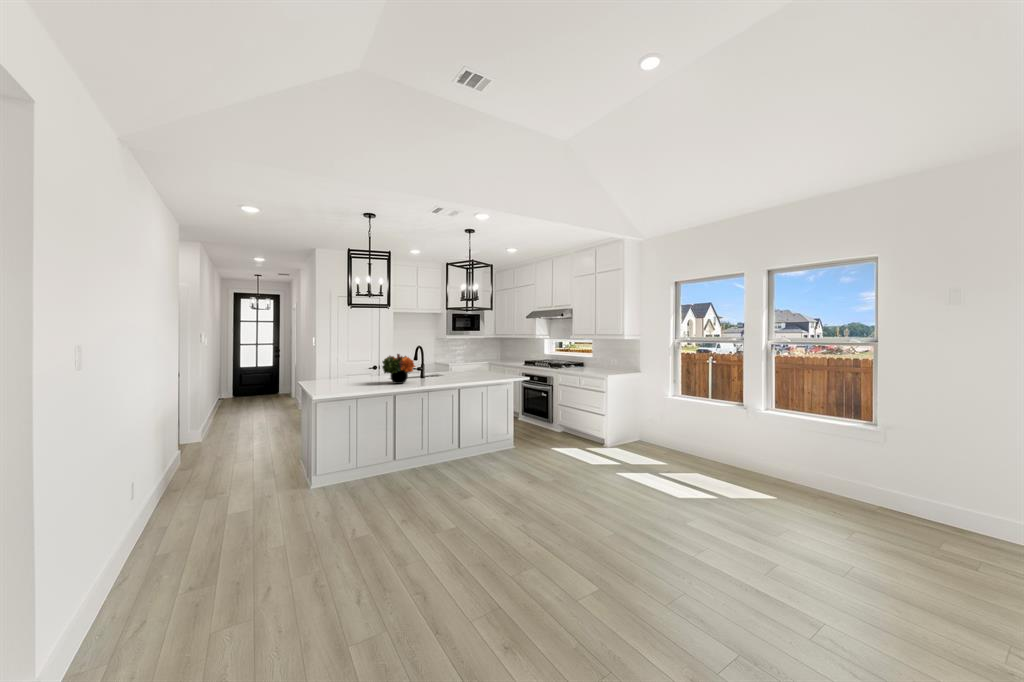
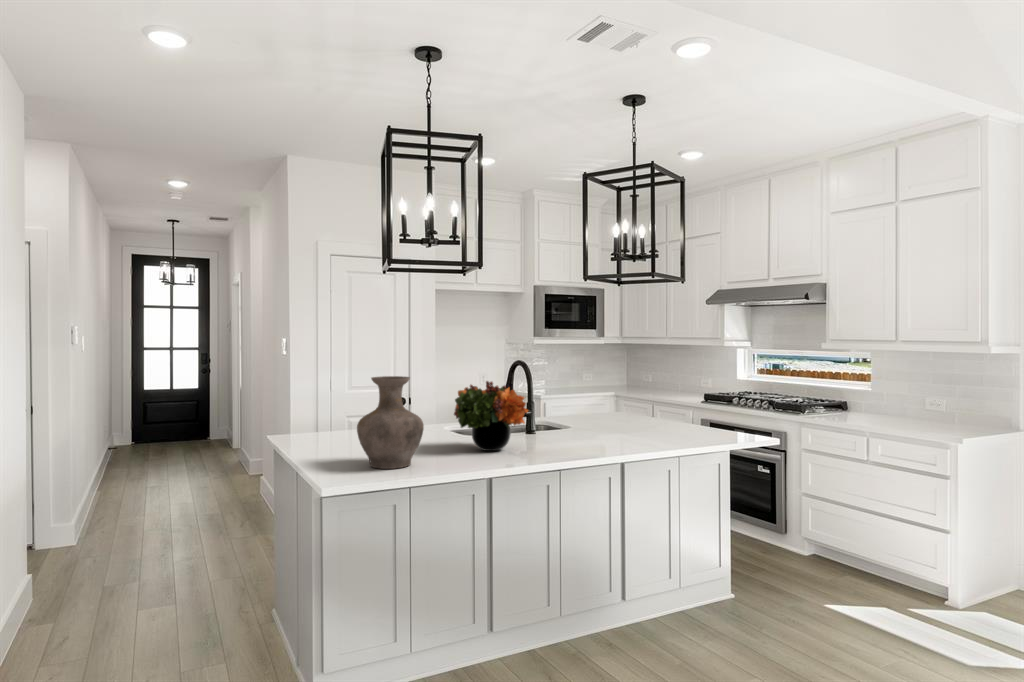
vase: none [336,352,365,389] -> present [357,376,424,469]

